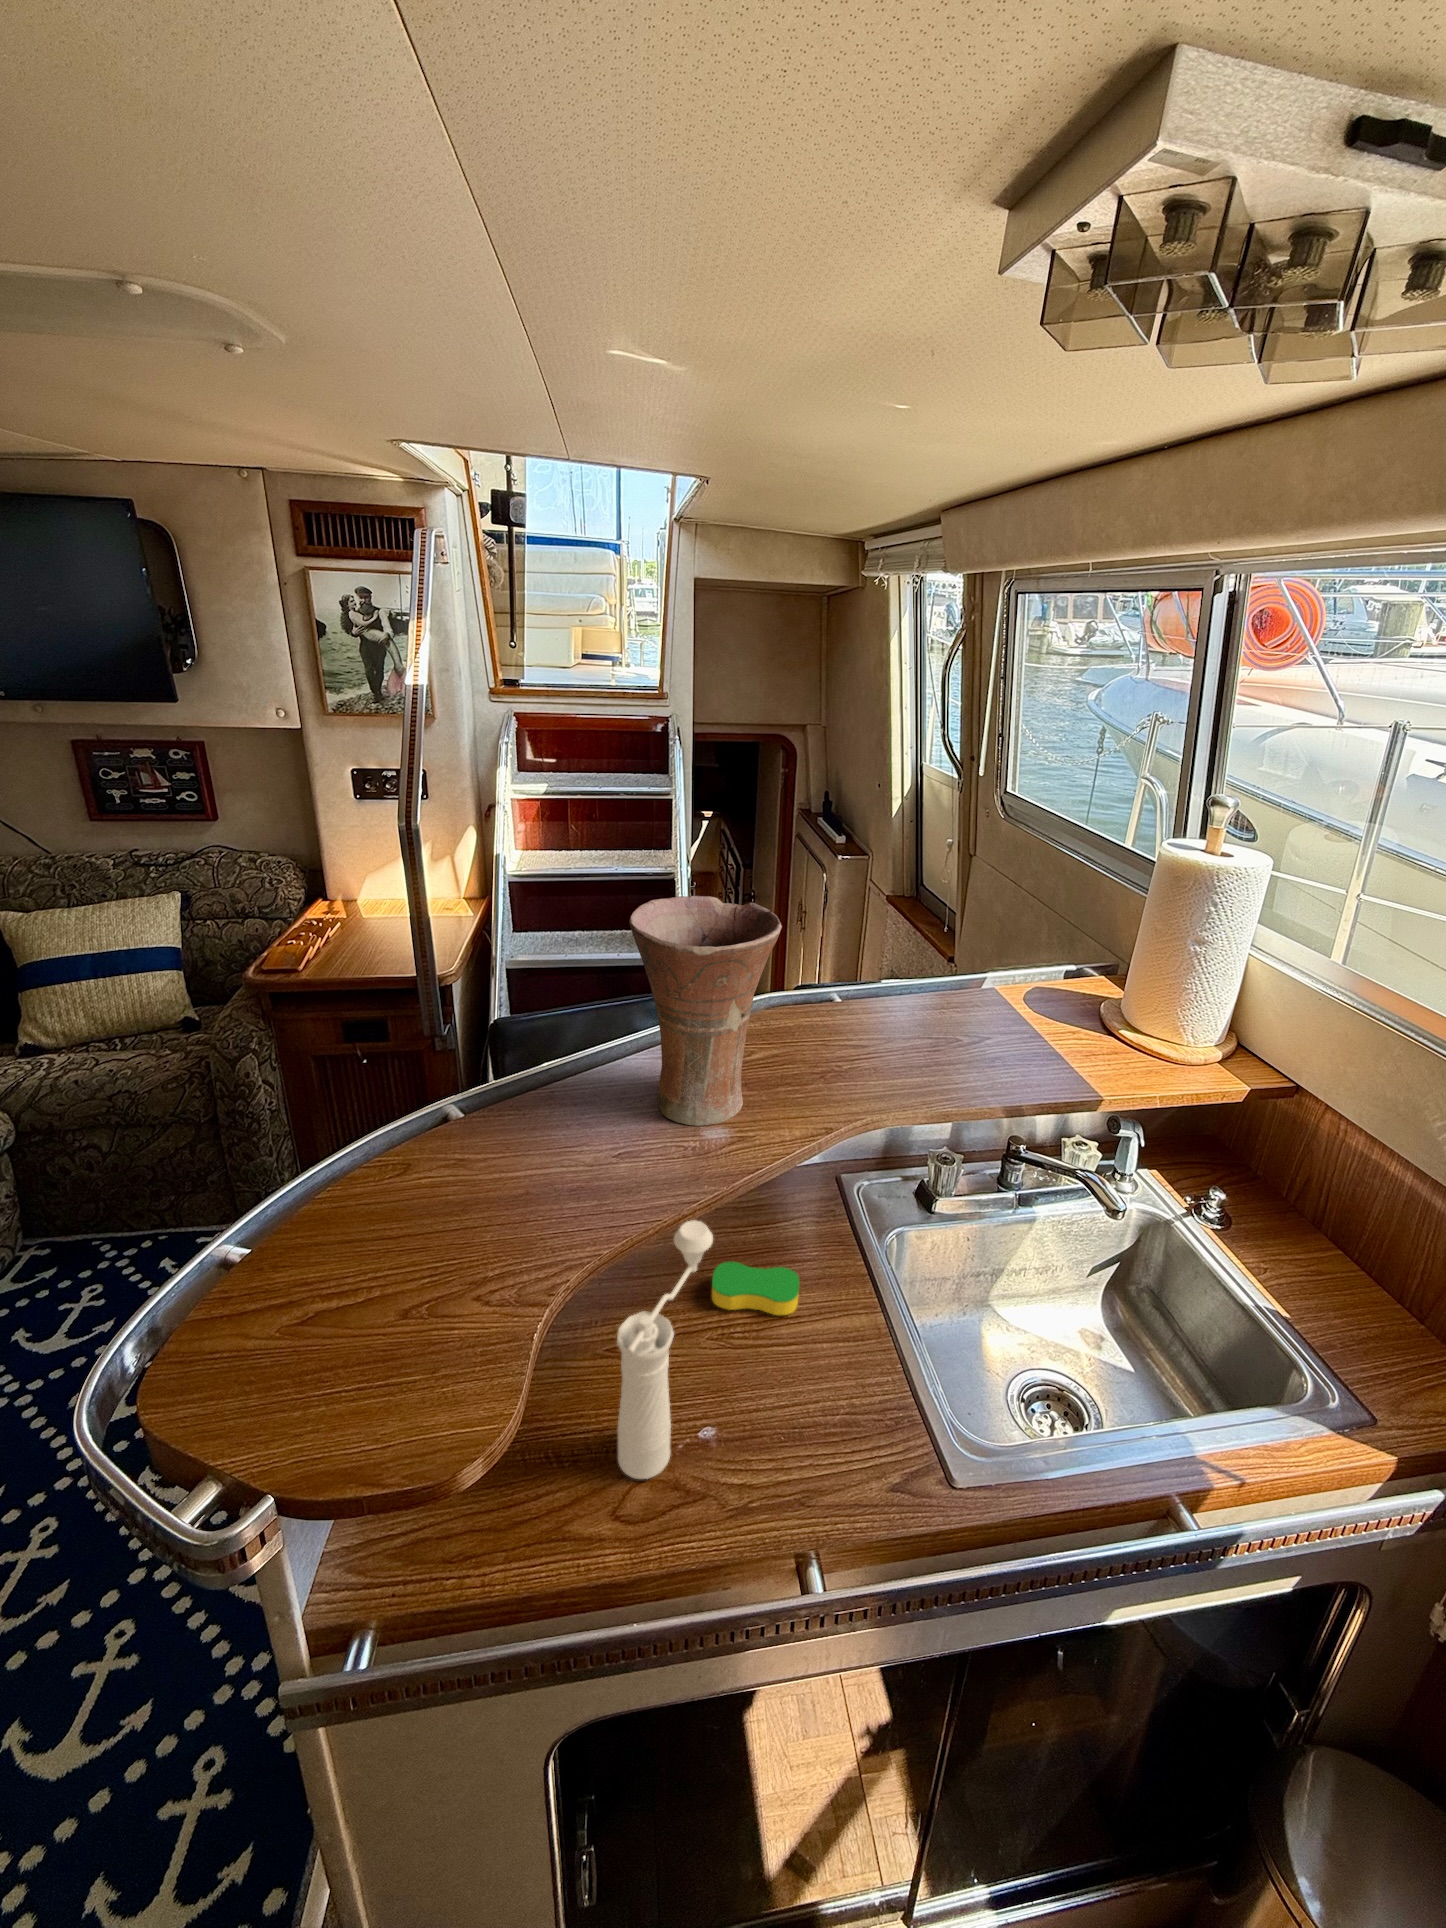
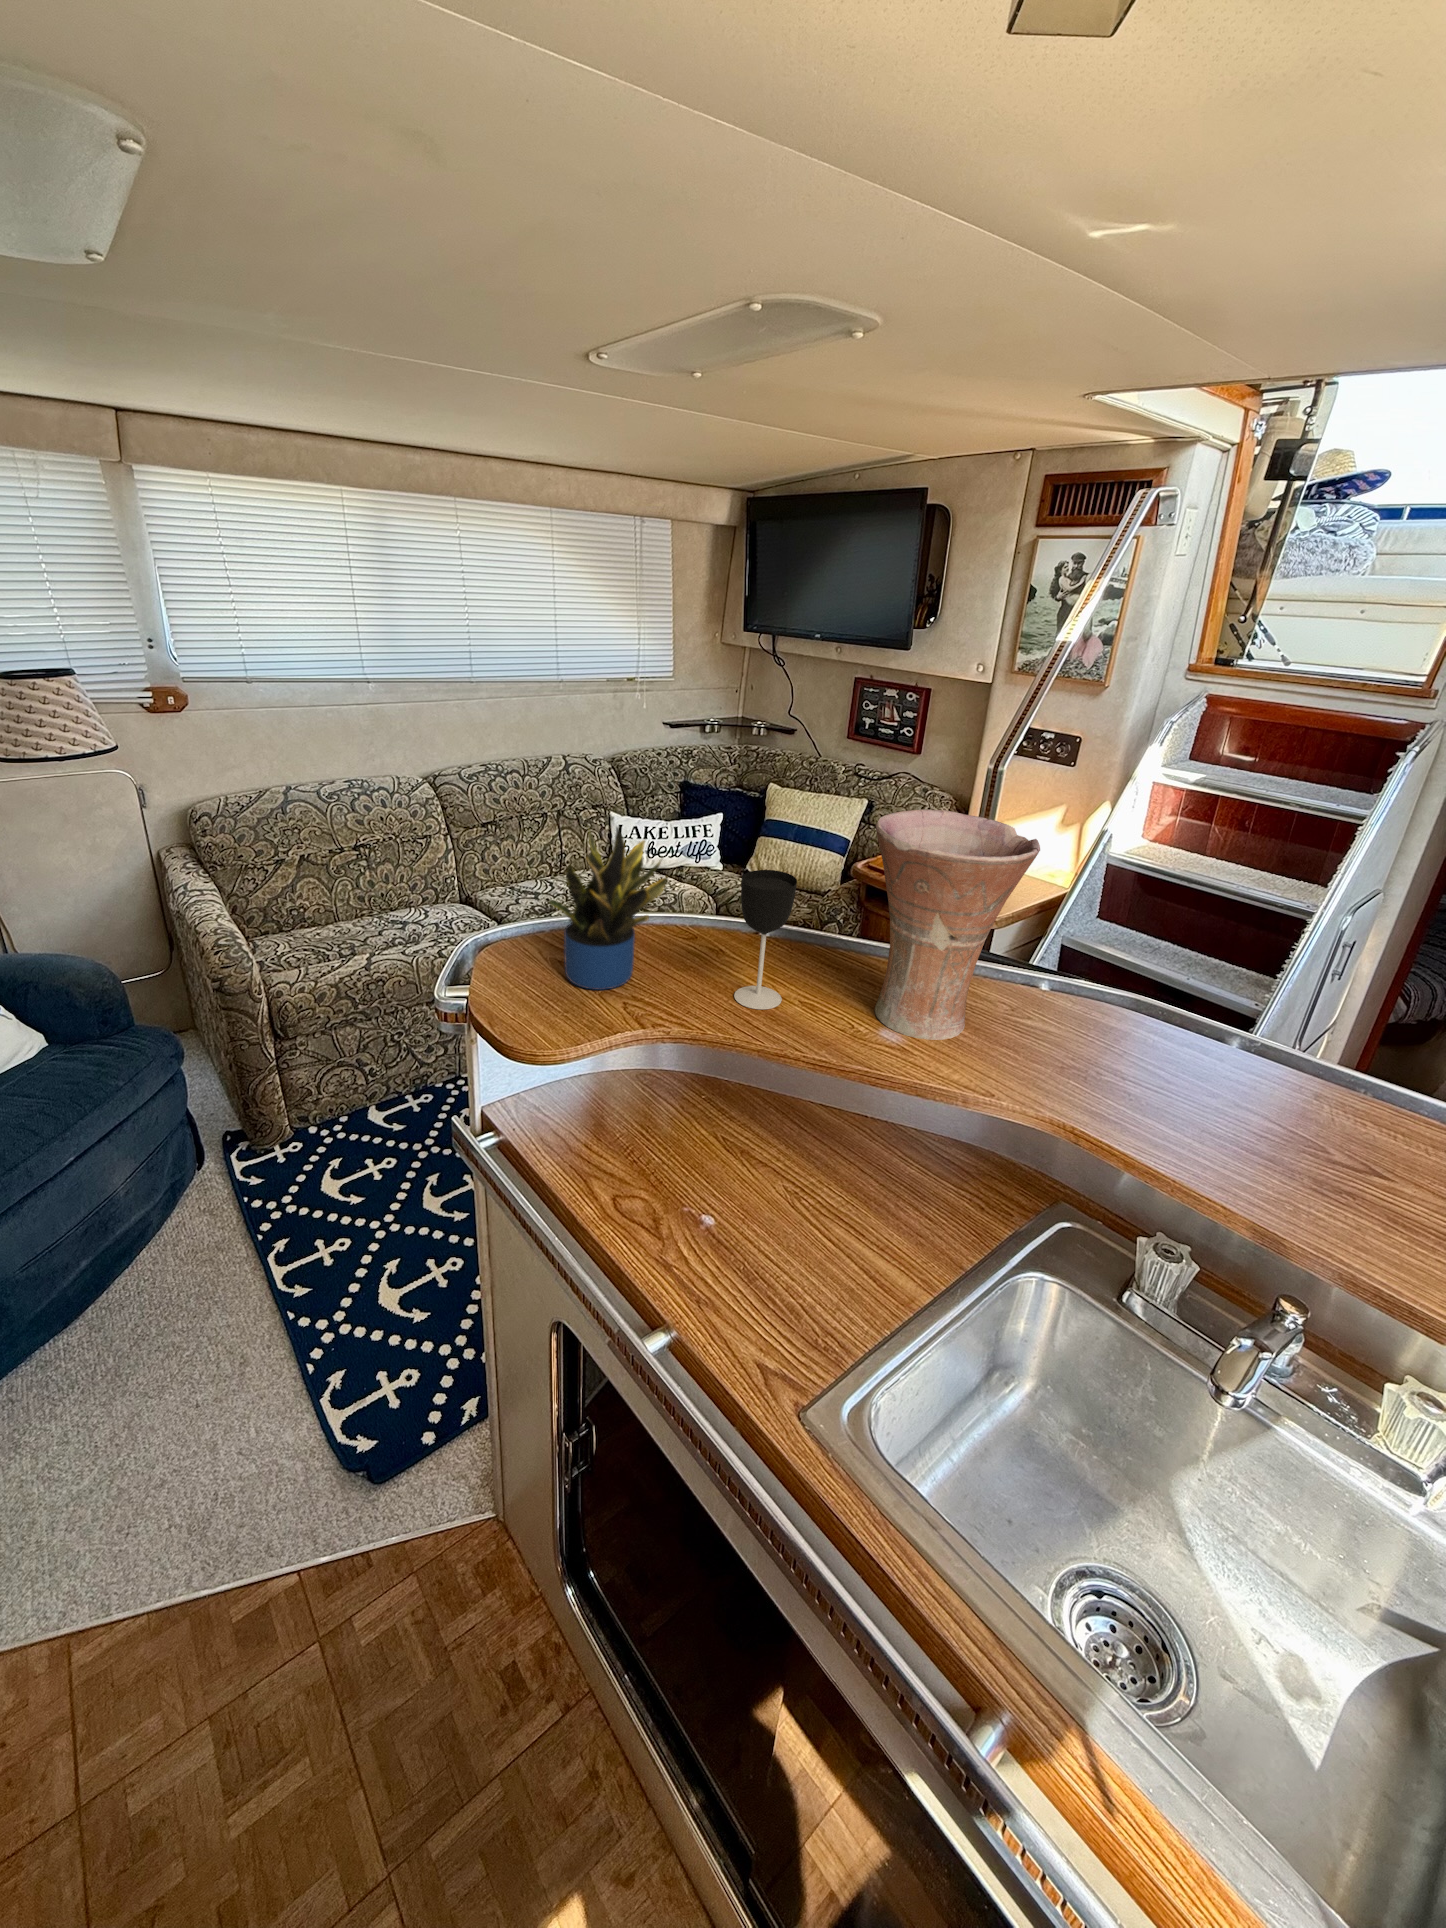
wine glass: none [528,1024,594,1194] -> present [734,870,797,1009]
potted plant: none [268,1064,467,1317] -> present [549,827,667,990]
pepper mill: present [617,1220,713,1479] -> none [643,1052,775,1212]
sponge: present [712,1262,800,1315] -> none [814,1150,890,1225]

